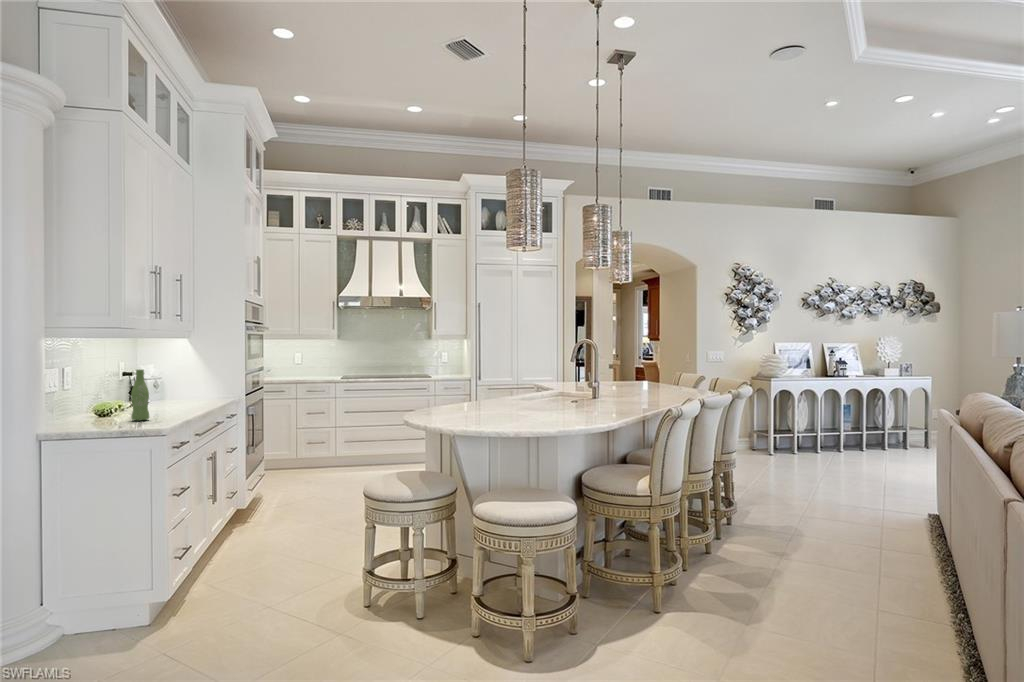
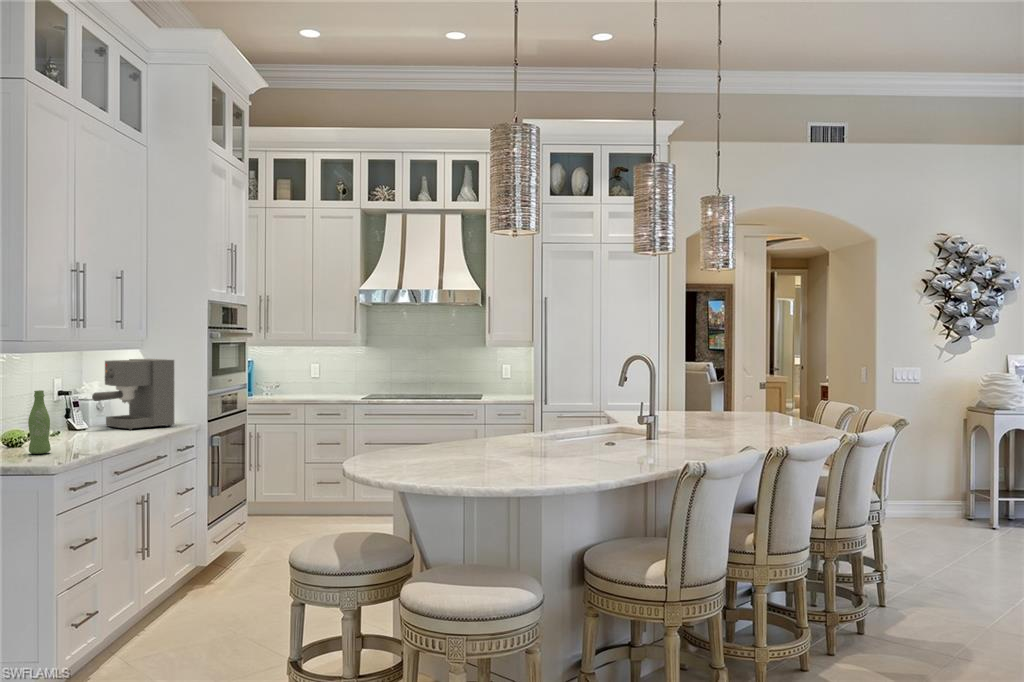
coffee maker: none [156,348,220,404] -> present [92,359,174,430]

